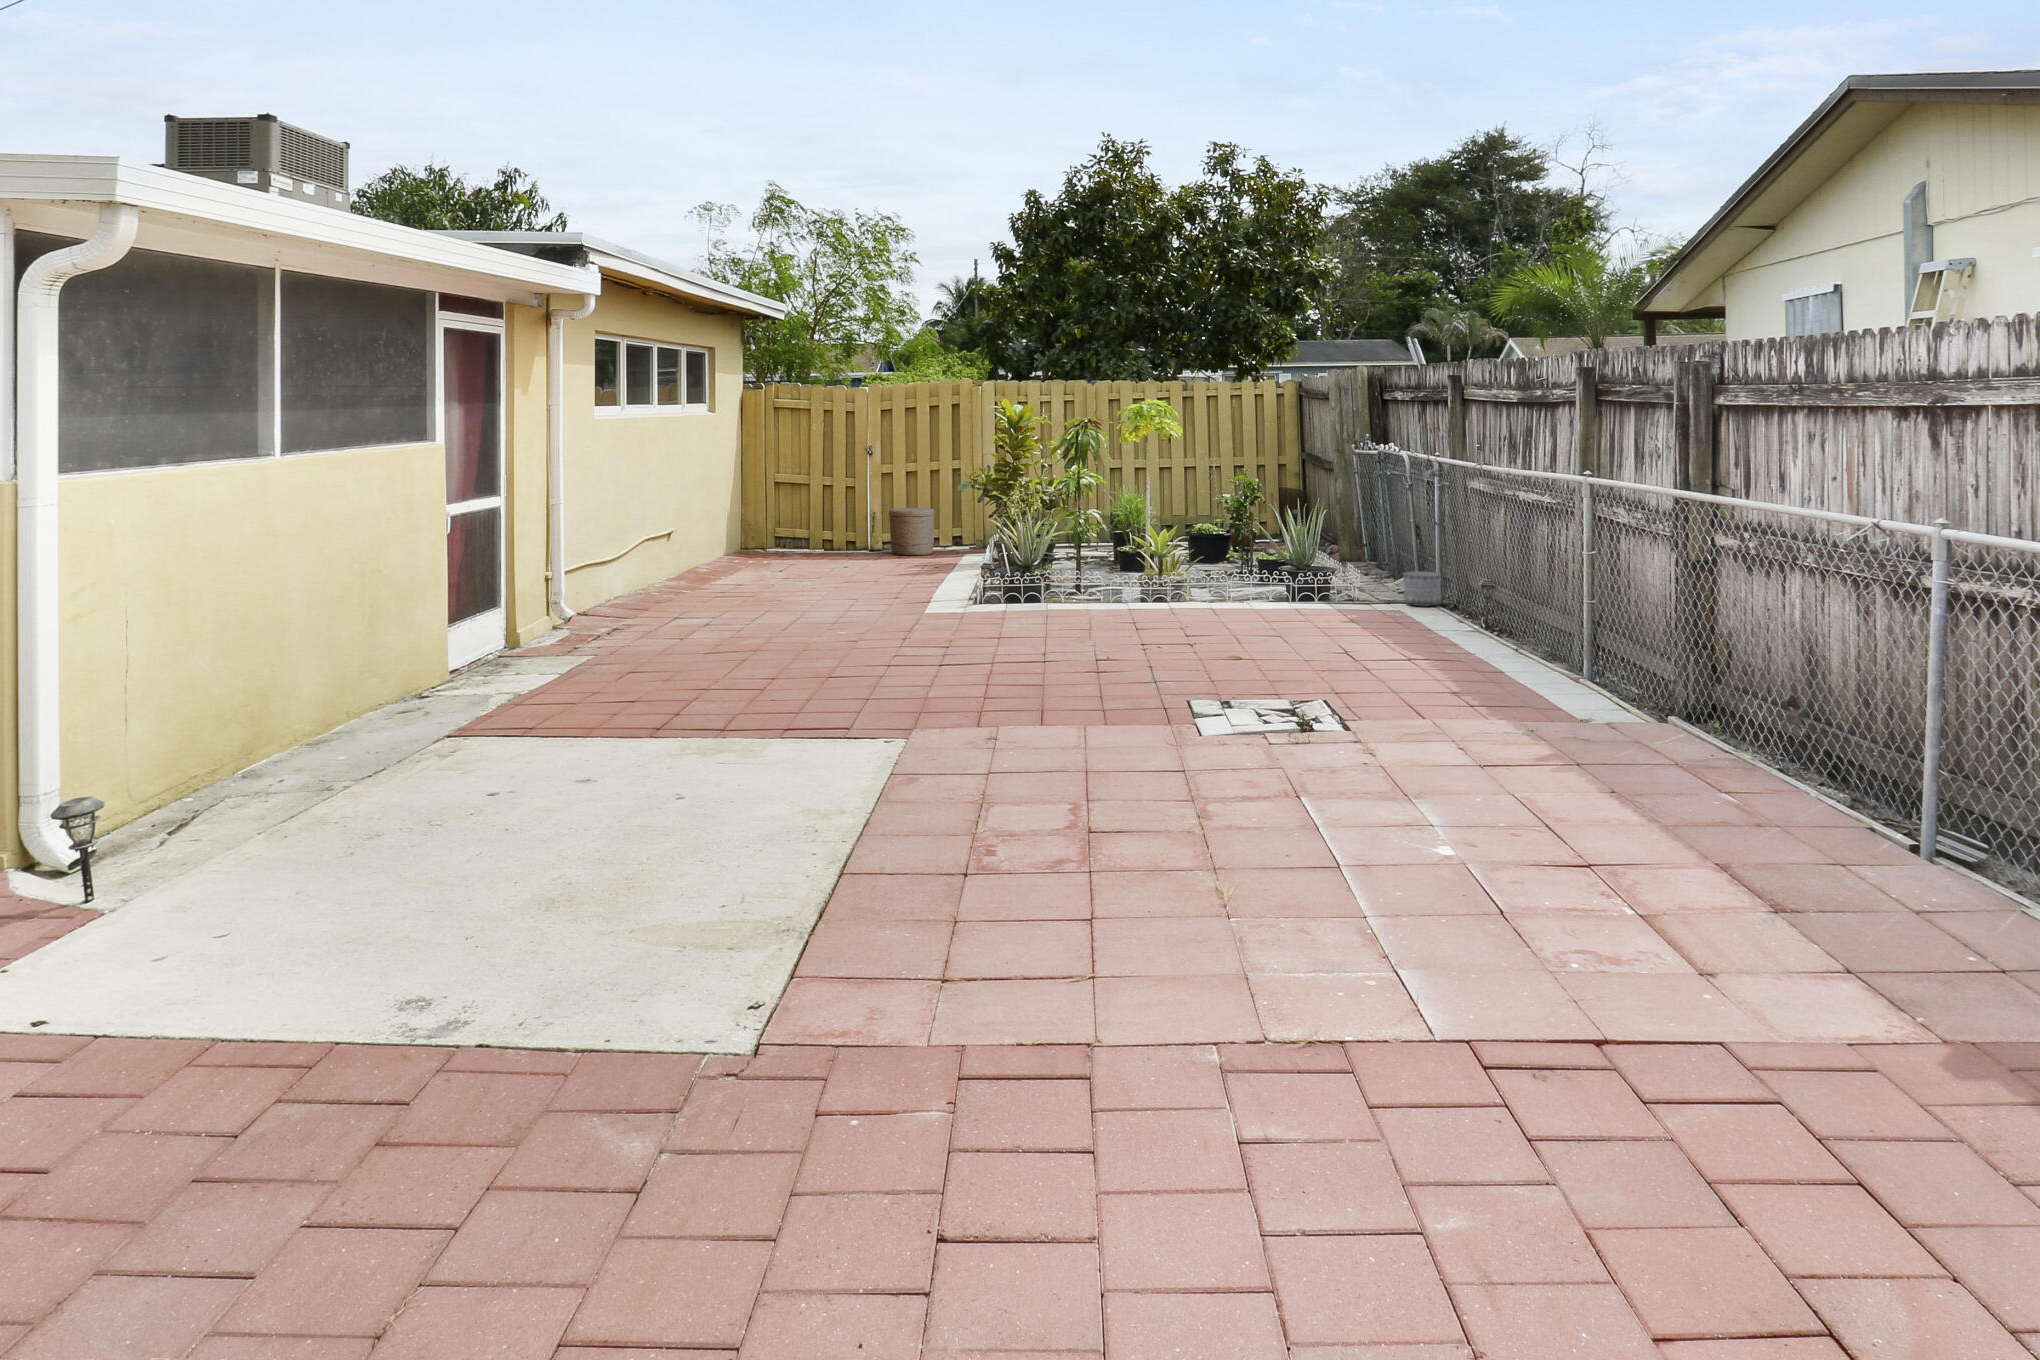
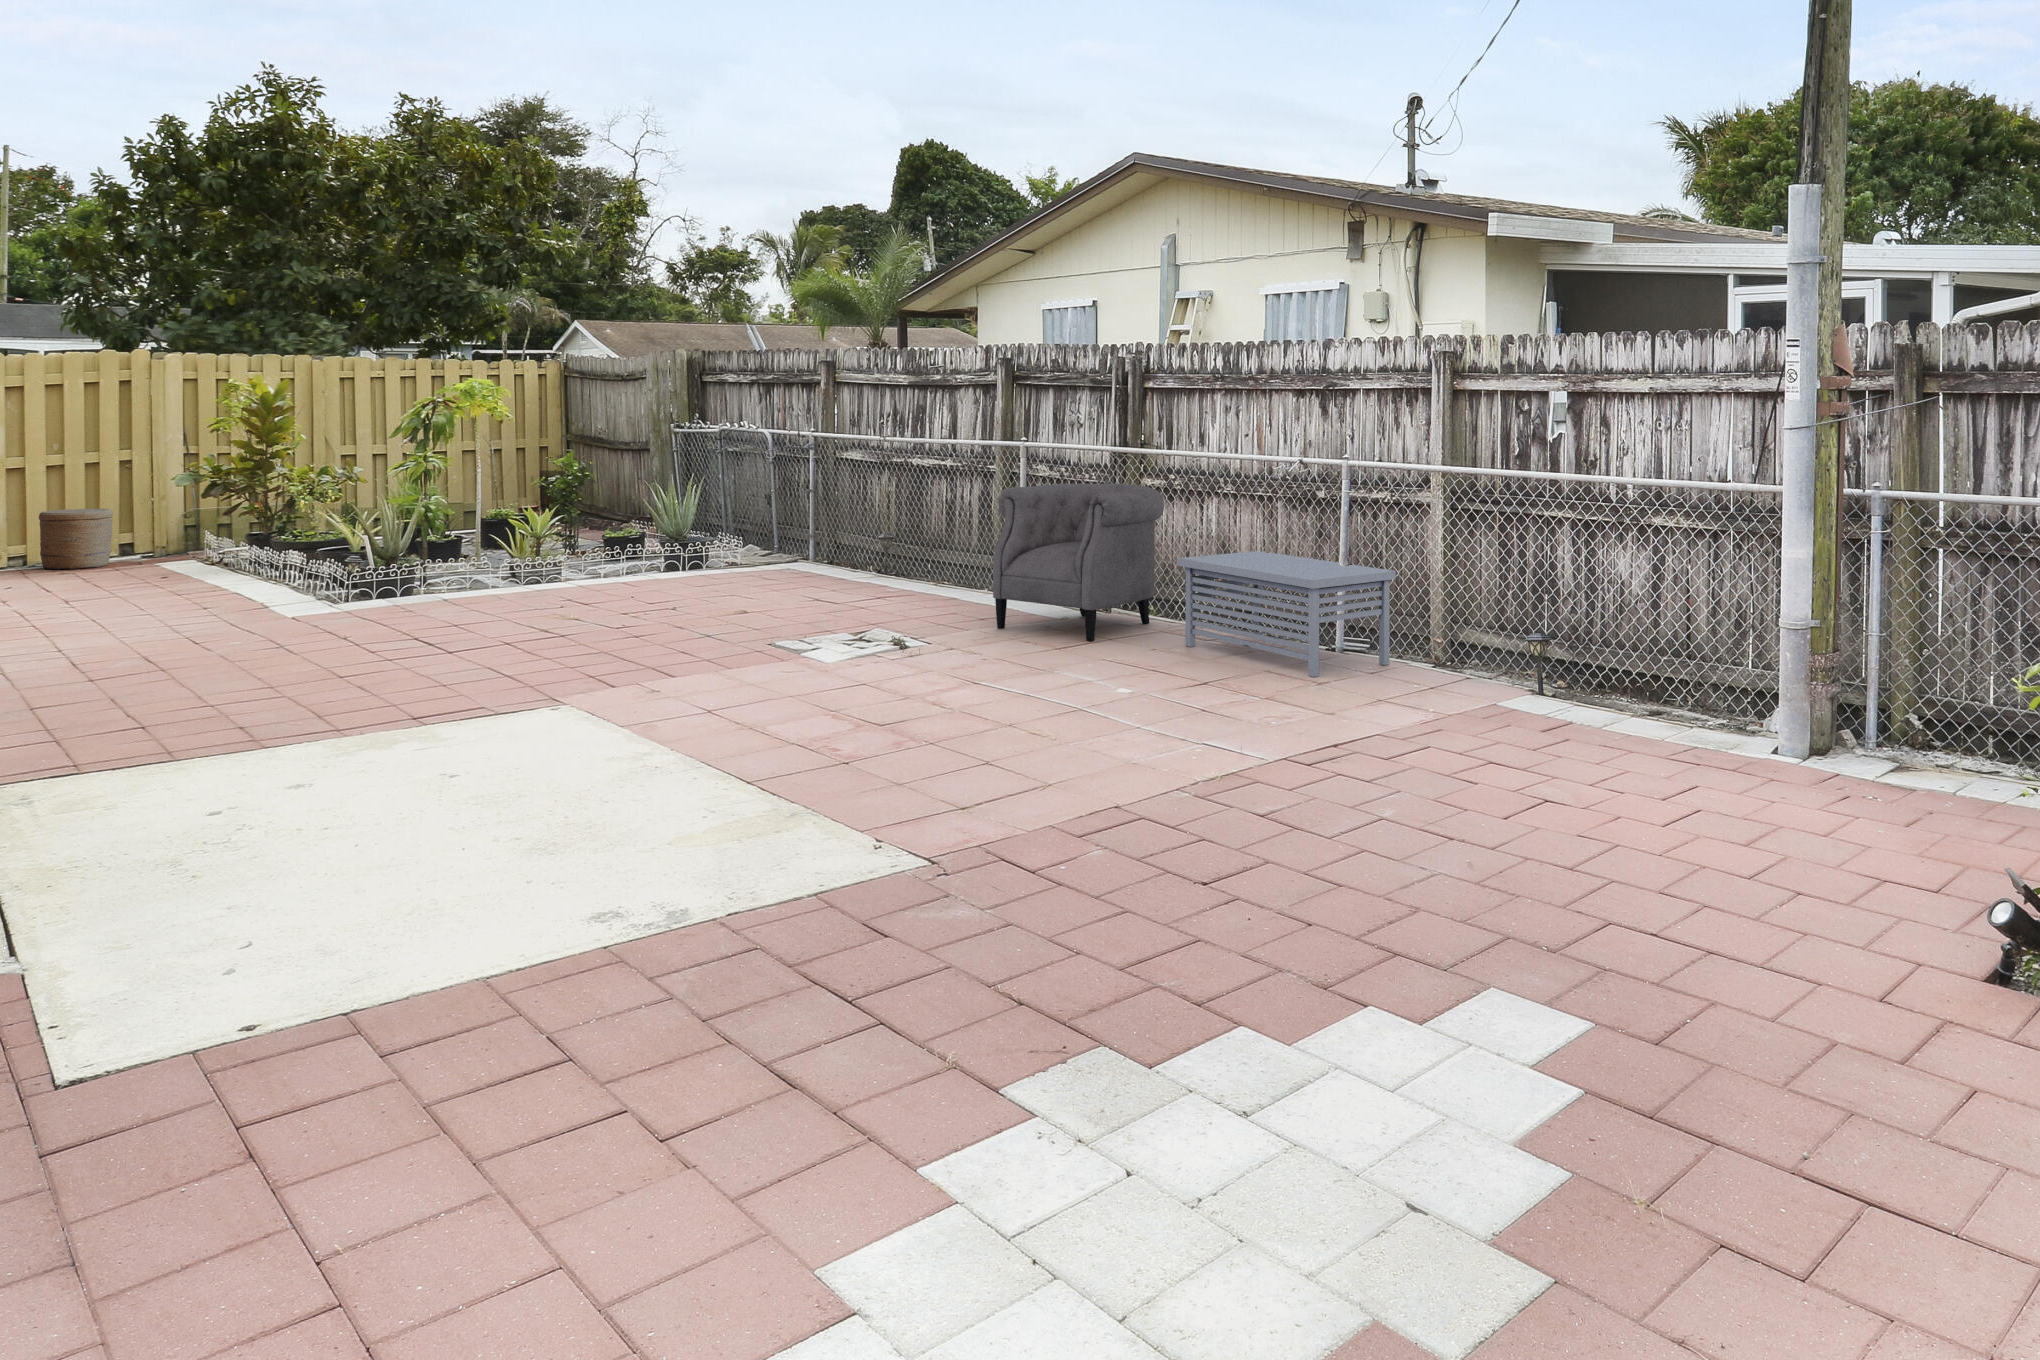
chair: none [1484,538,1732,762] -> present [993,484,1164,641]
planter: present [1403,572,1441,606] -> none [771,535,805,565]
storage bench: none [1688,660,2027,904] -> present [1178,551,1396,677]

